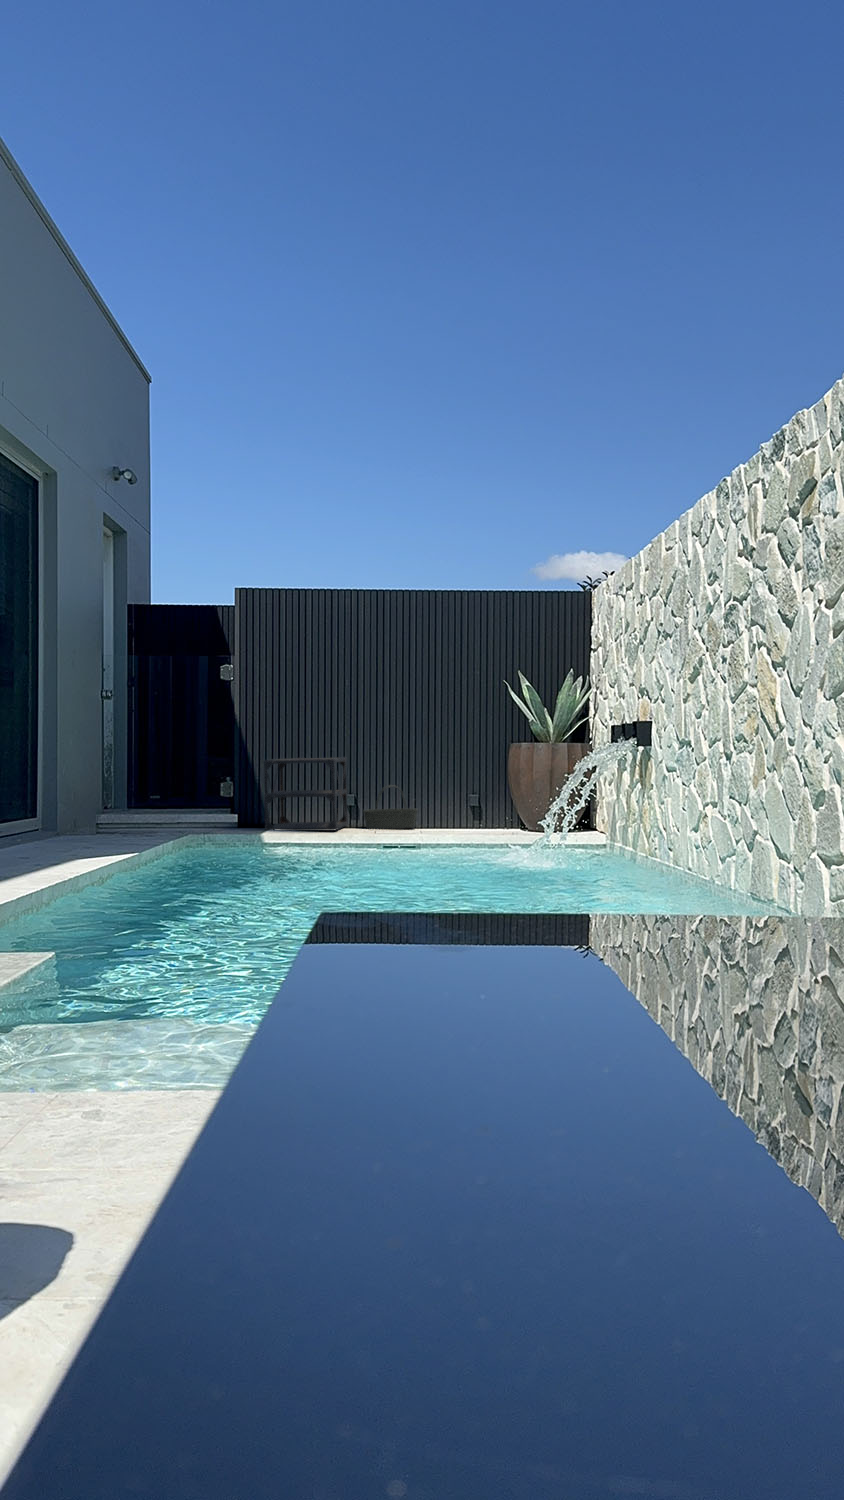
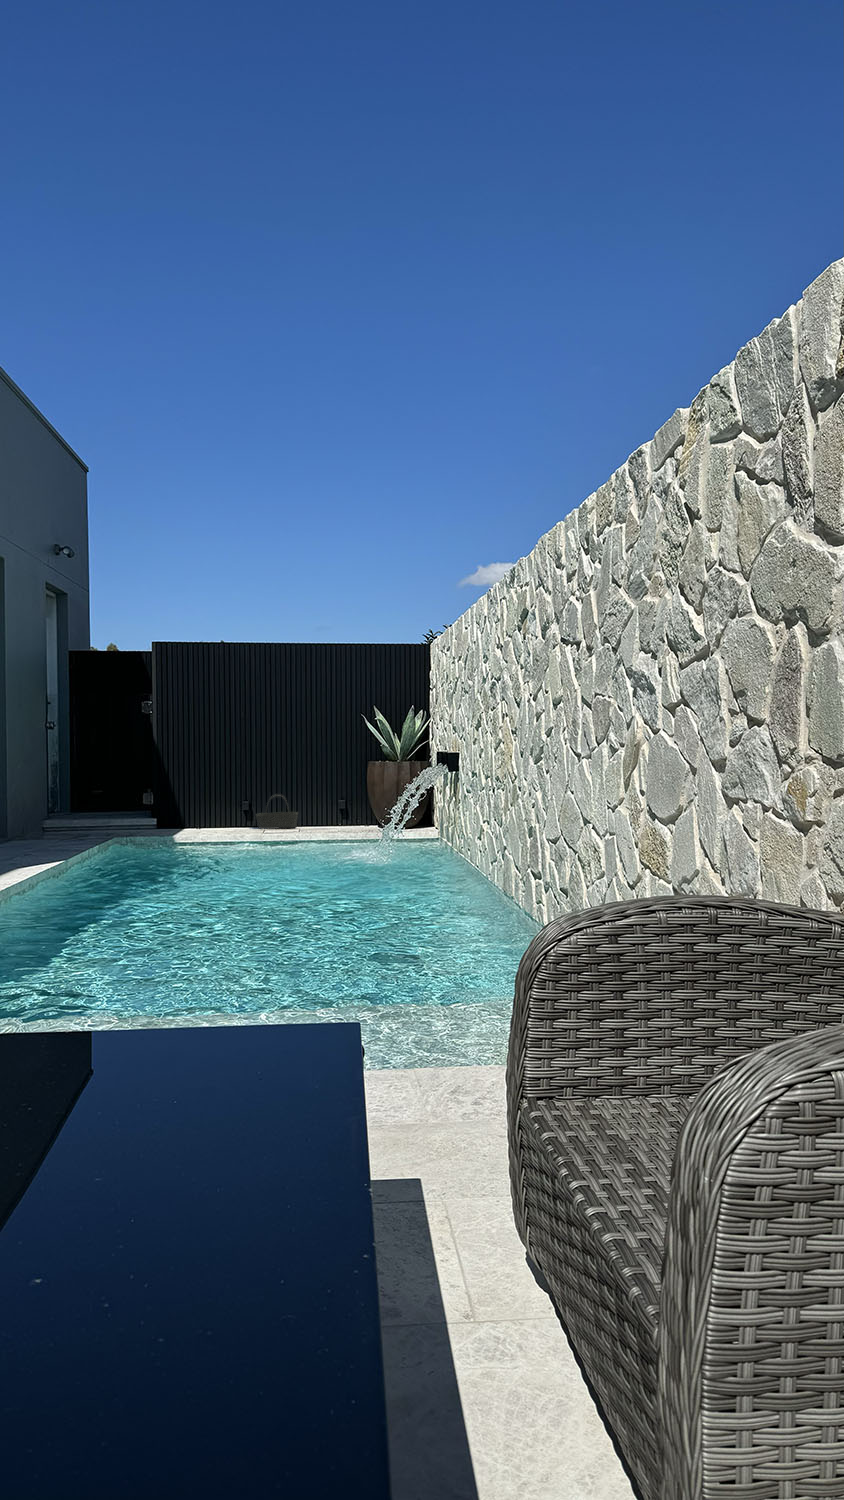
side table: present [263,757,348,831] -> none [176,774,244,833]

